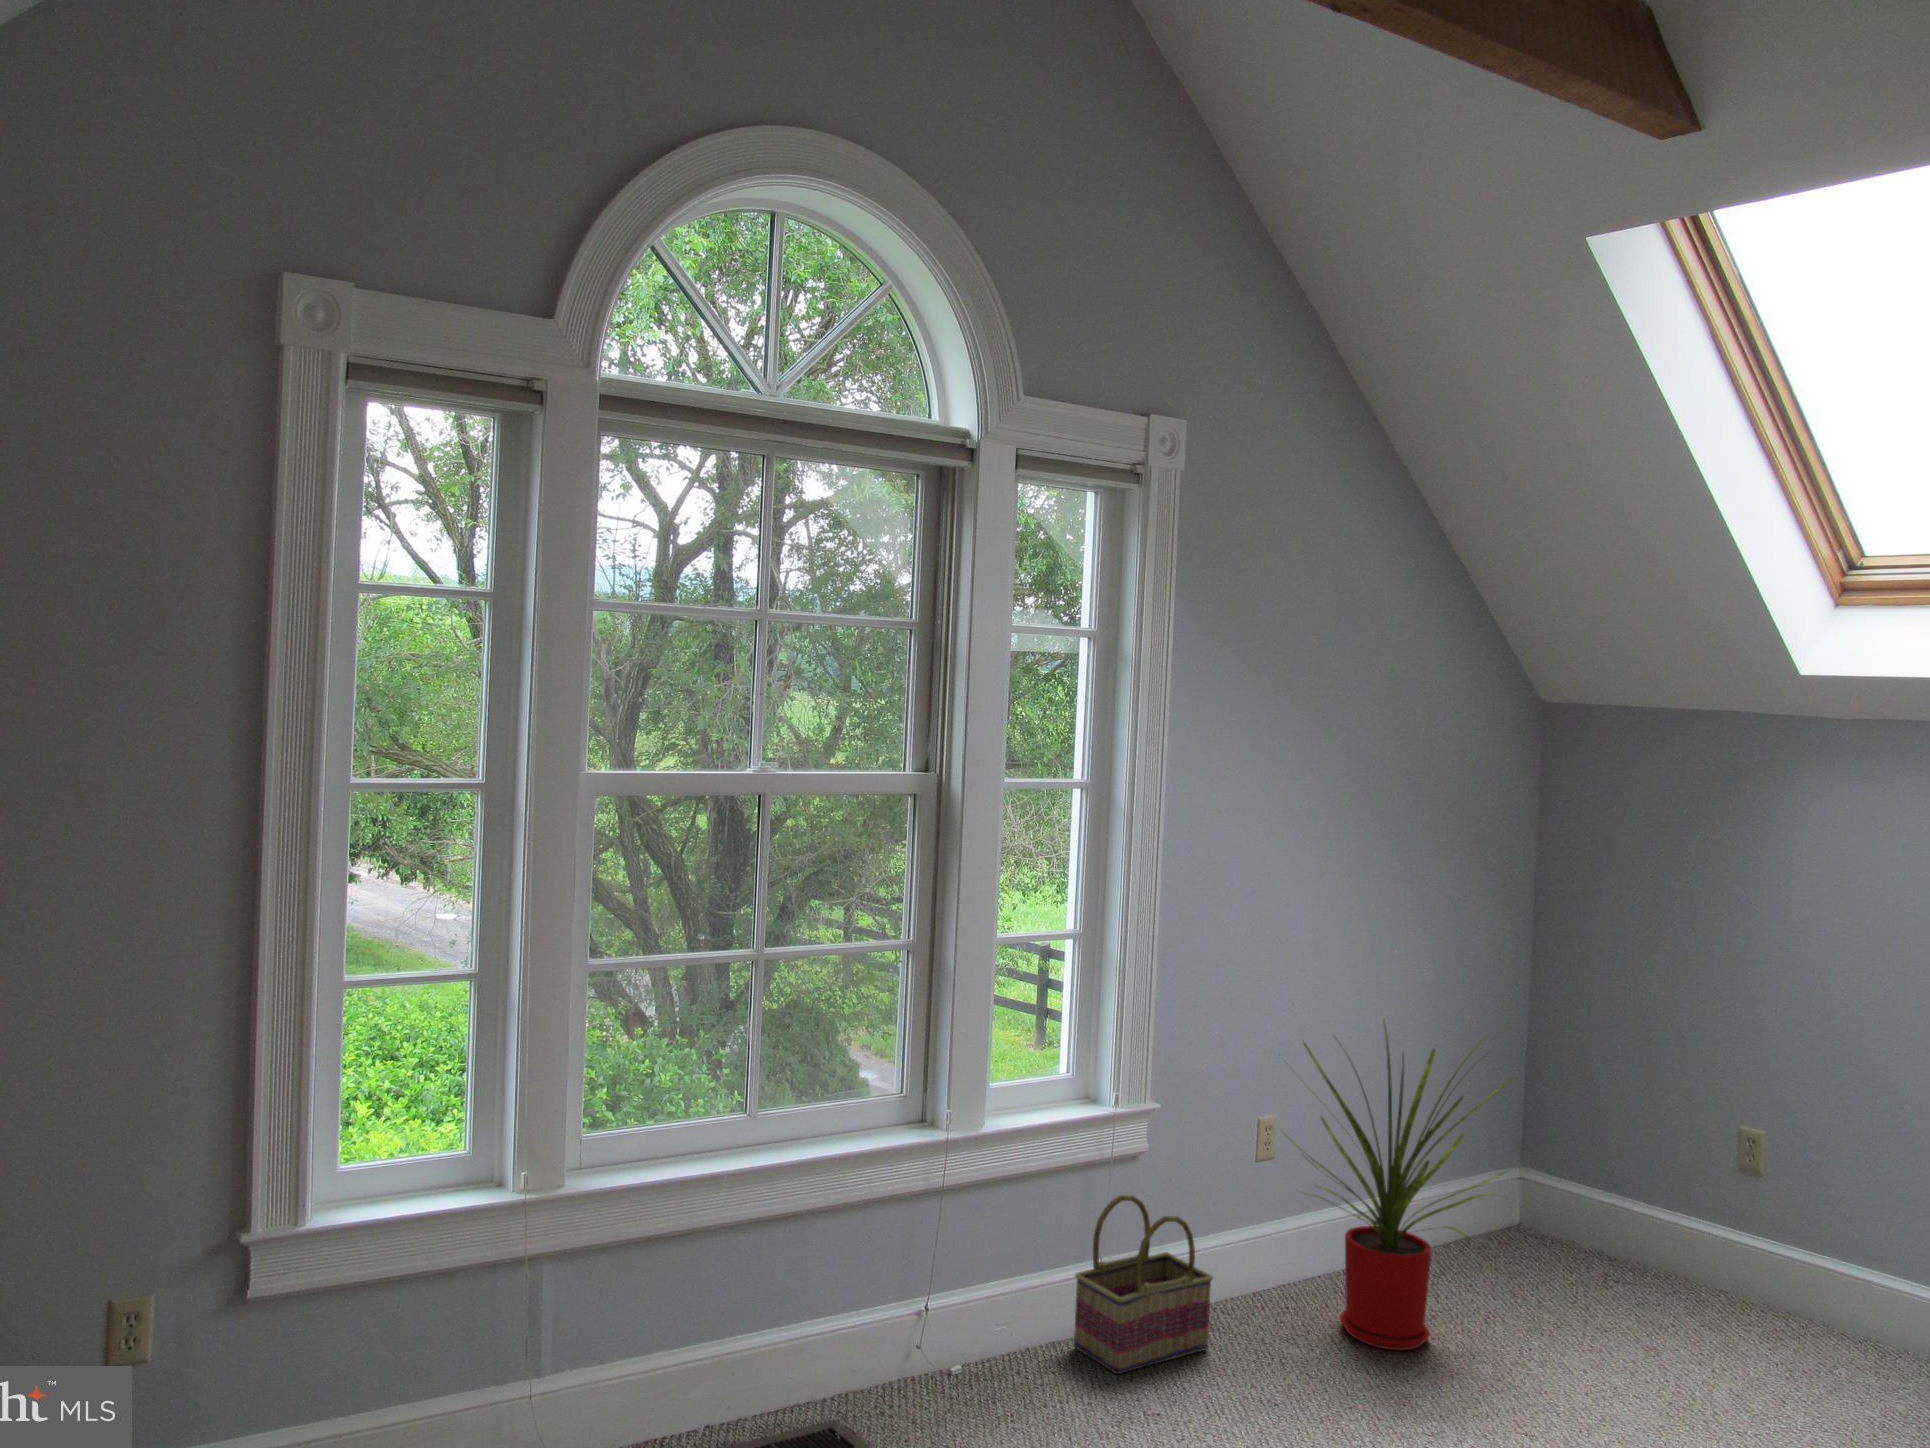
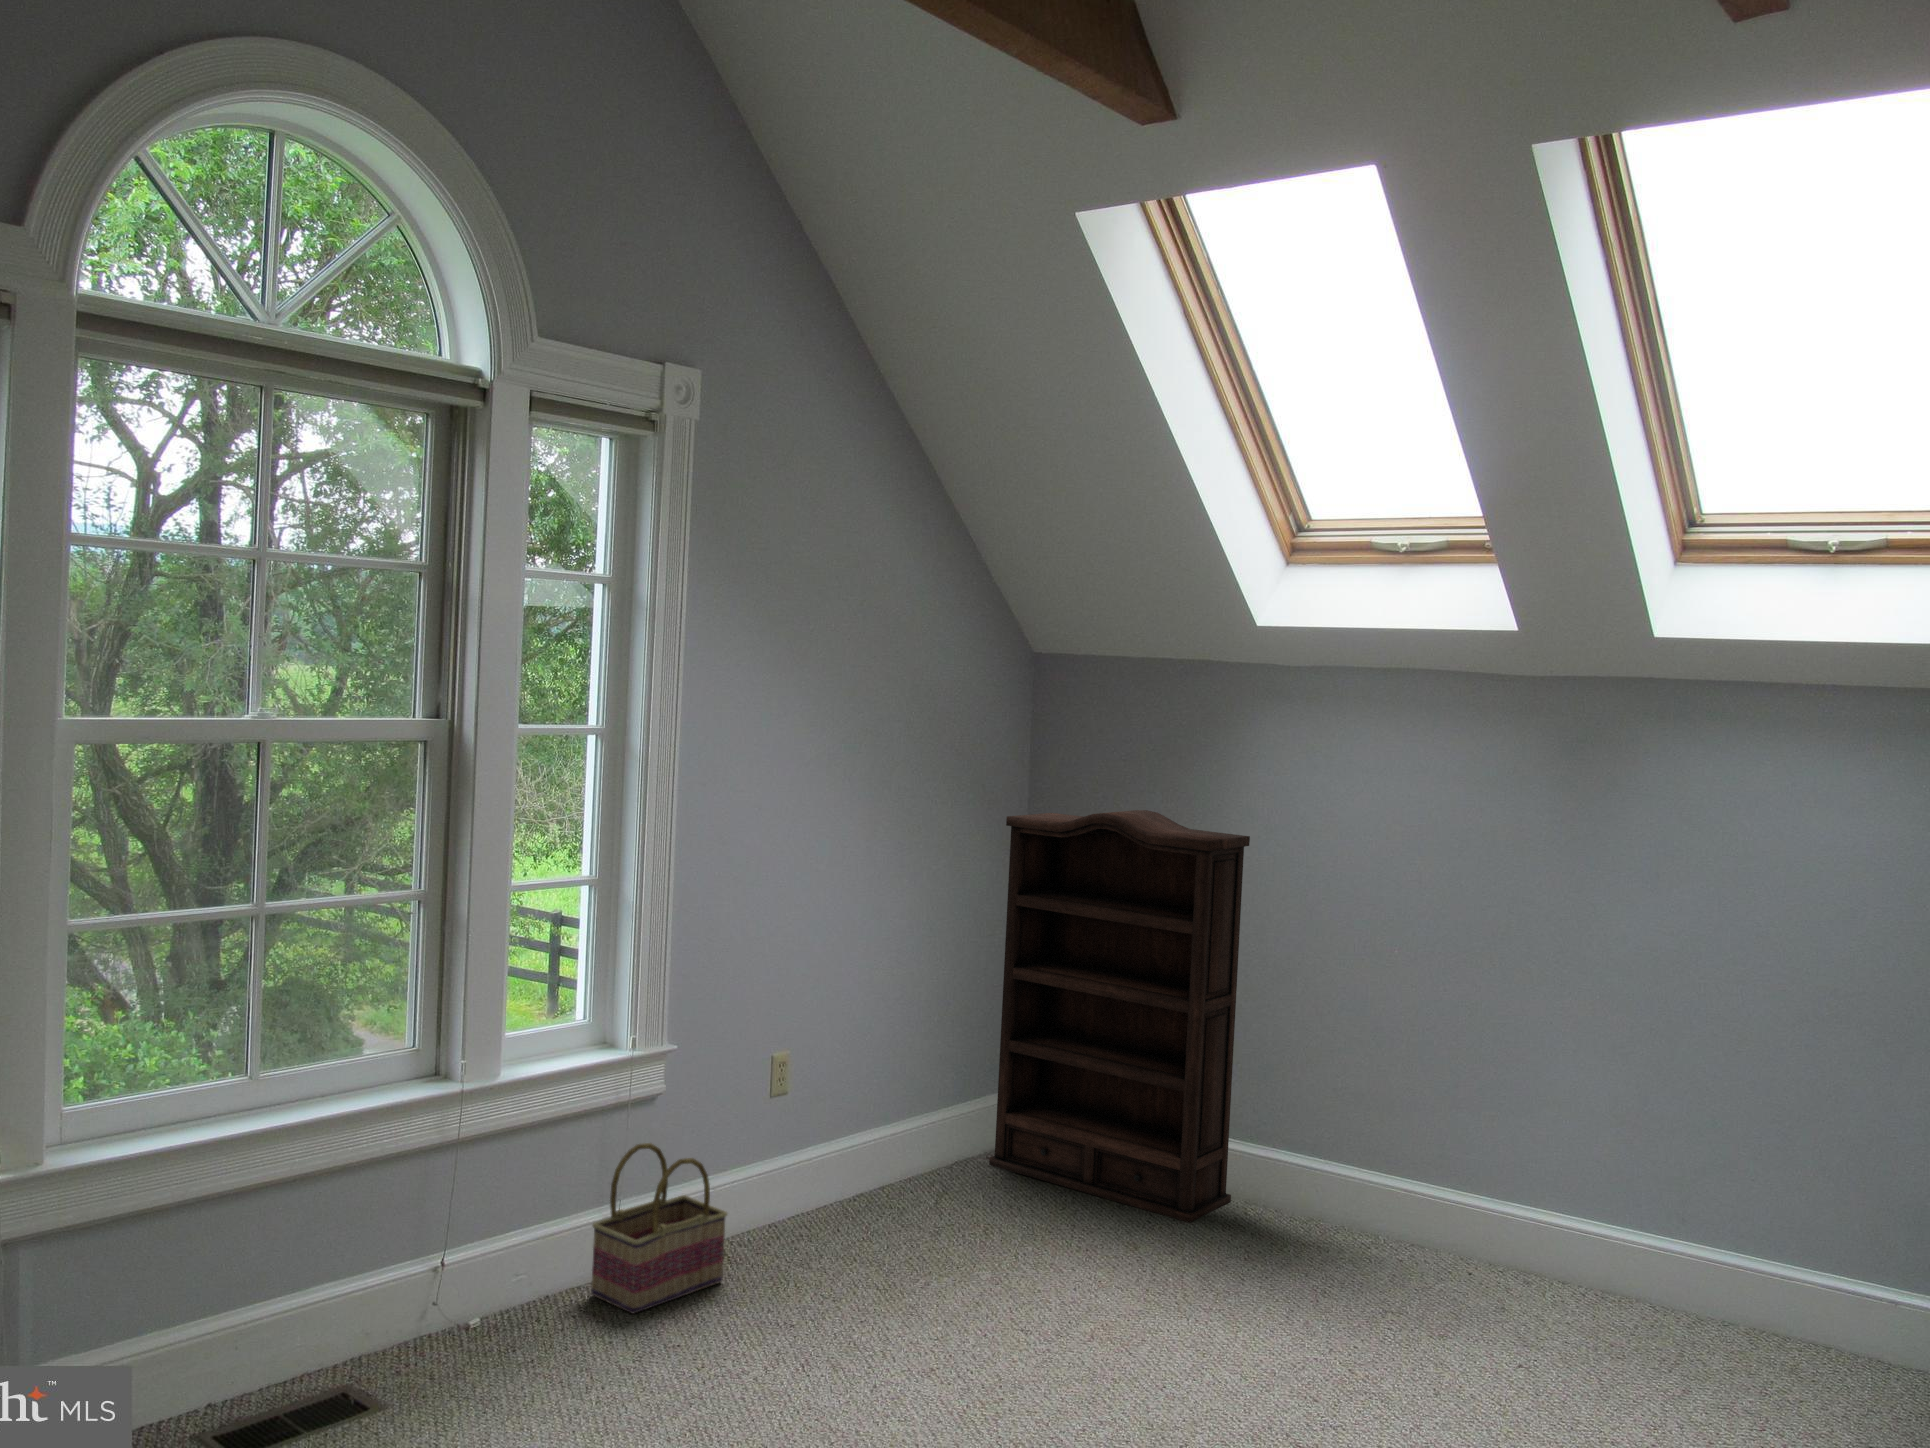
bookshelf: none [1487,874,1798,1341] -> present [989,810,1250,1223]
house plant: present [1291,1019,1510,1350] -> none [793,955,1007,1263]

